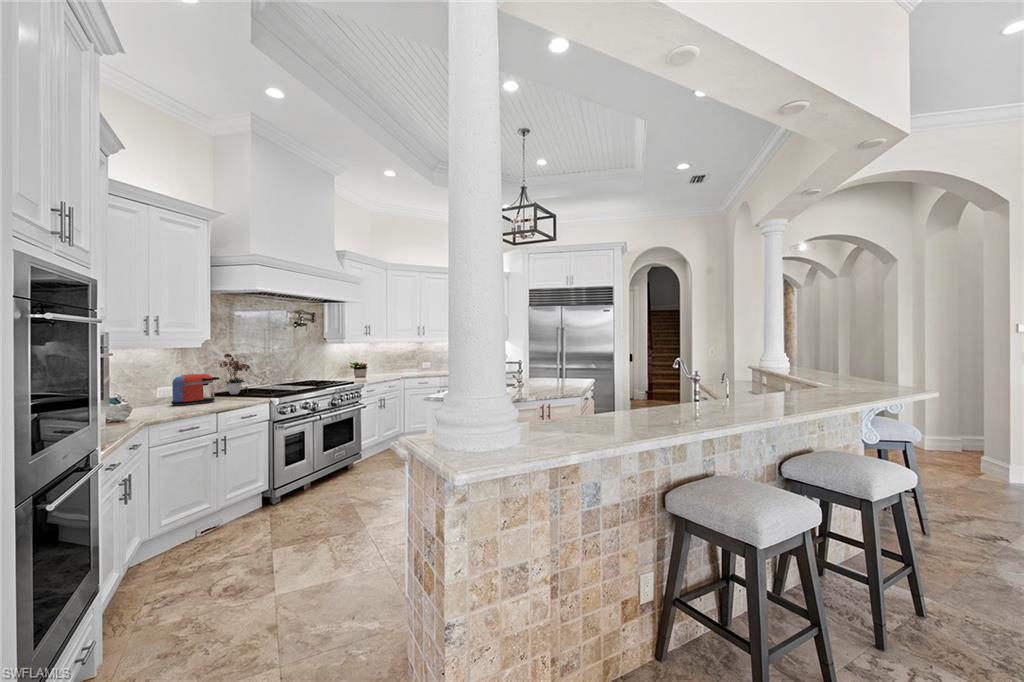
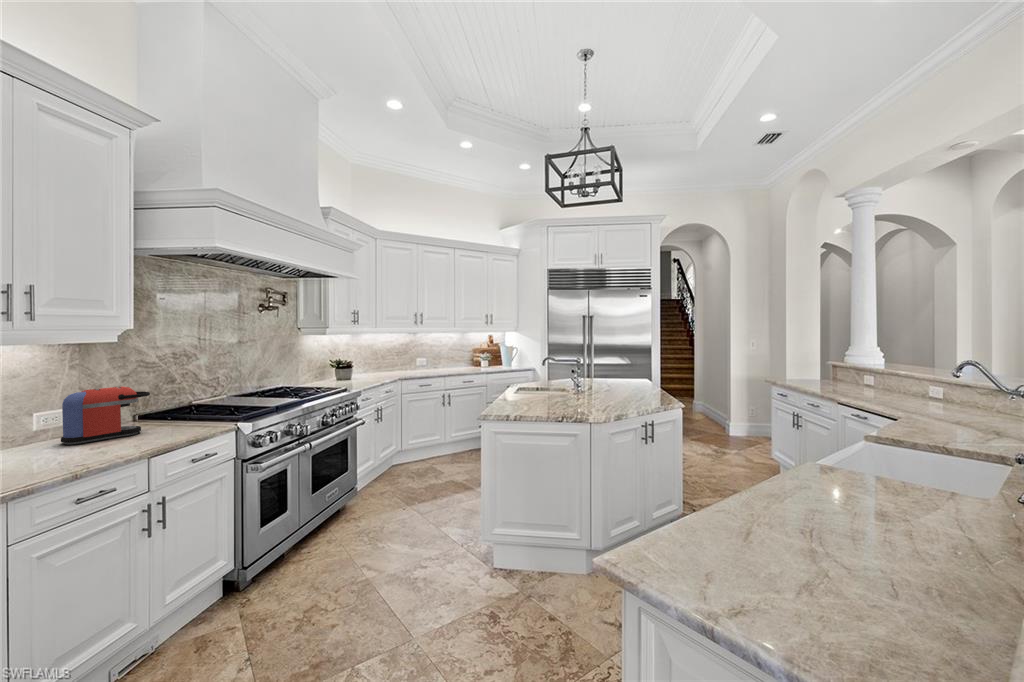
flower arrangement: present [220,354,250,394] -> none [144,348,201,416]

